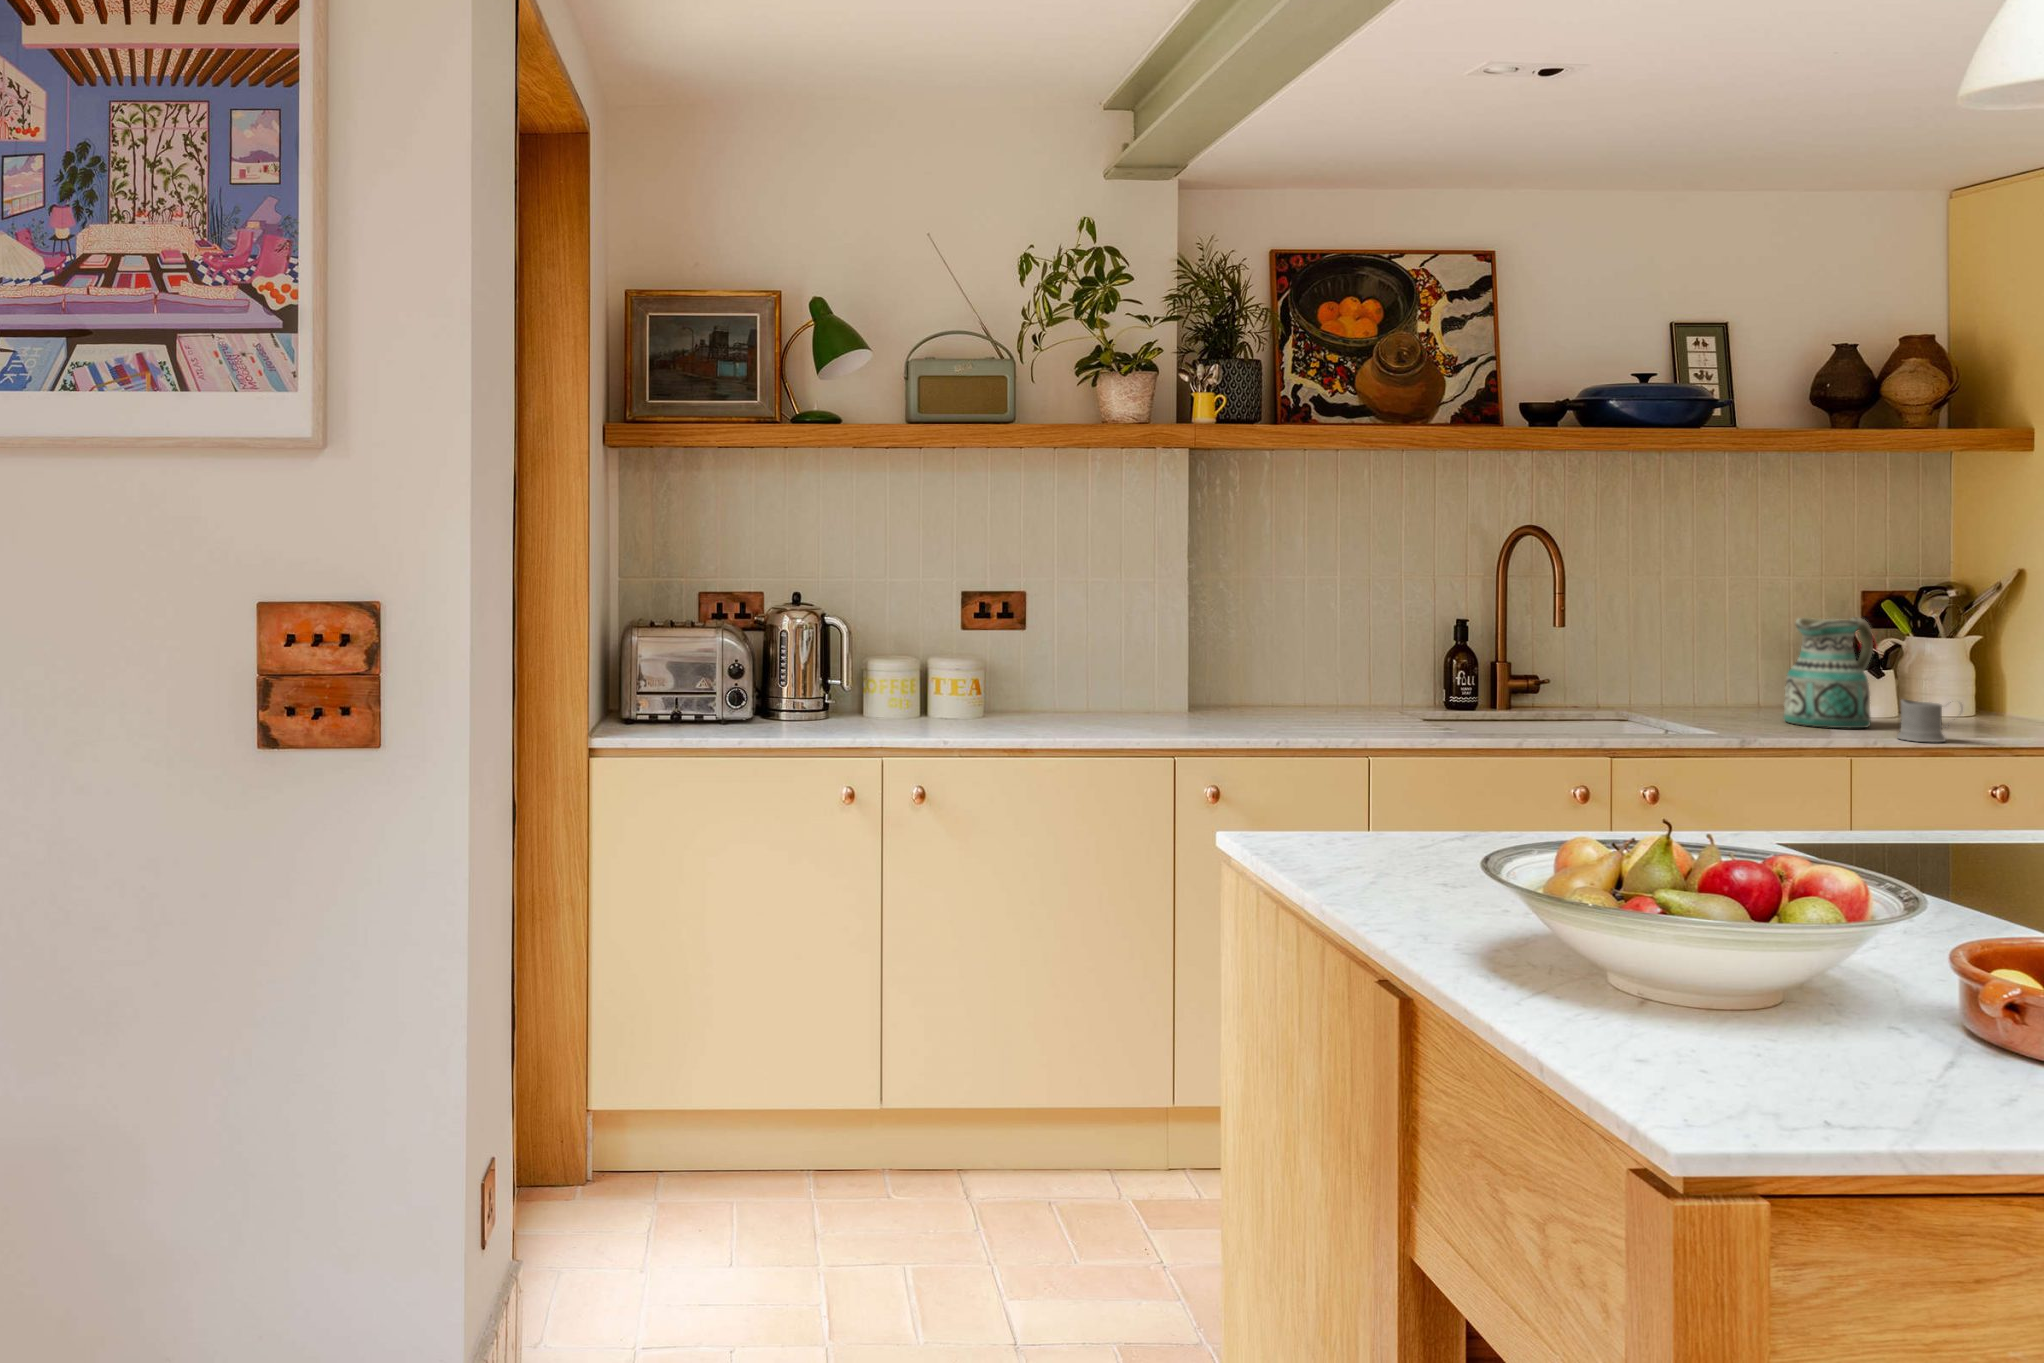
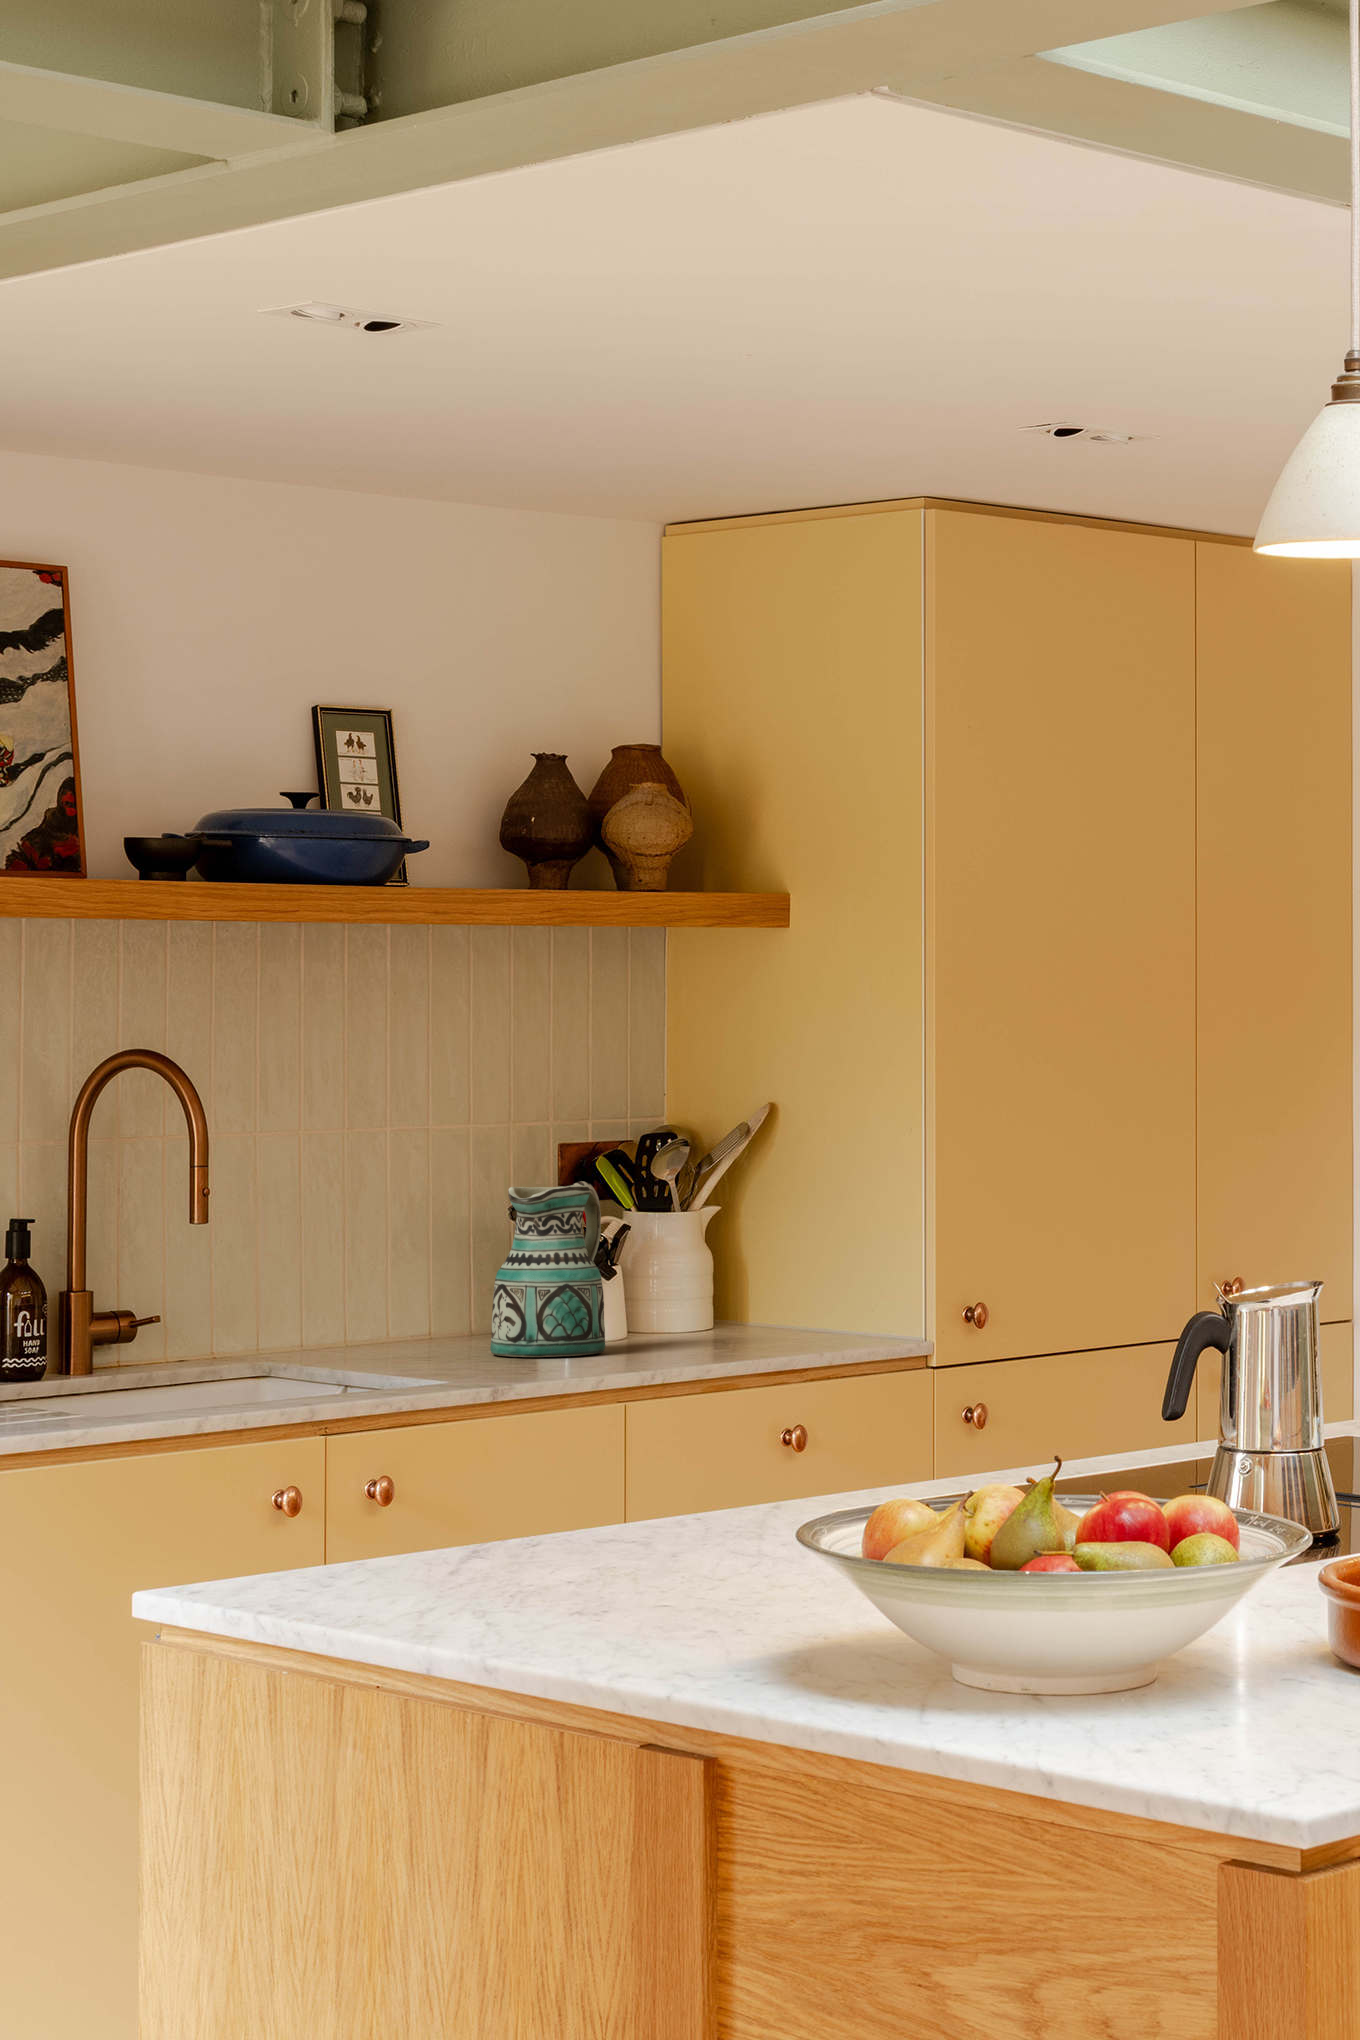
mug: present [1897,699,1963,742] -> none [649,1295,730,1362]

